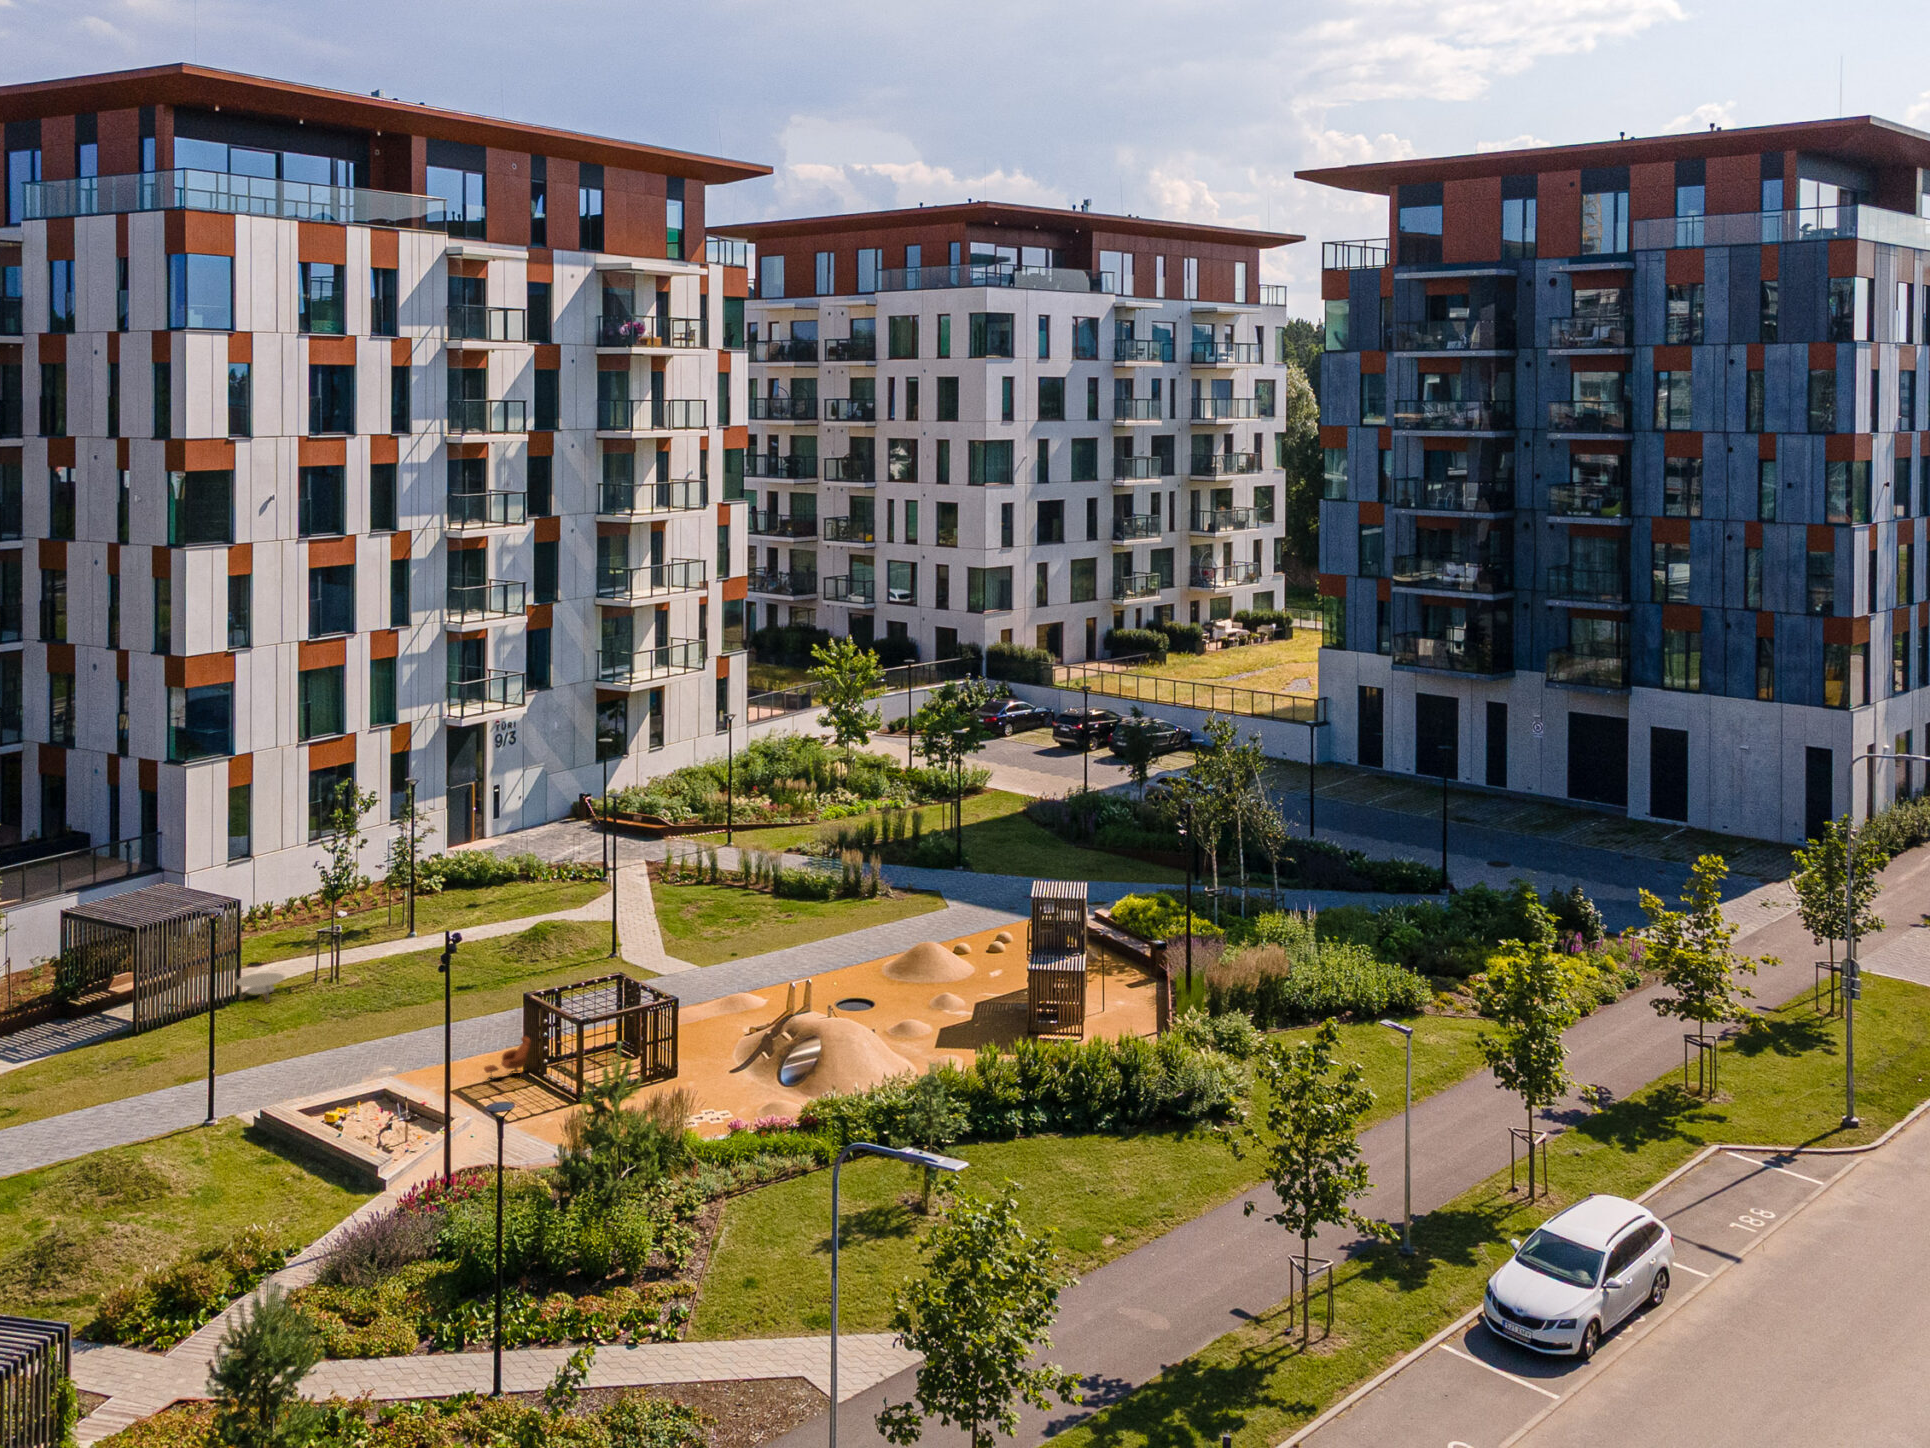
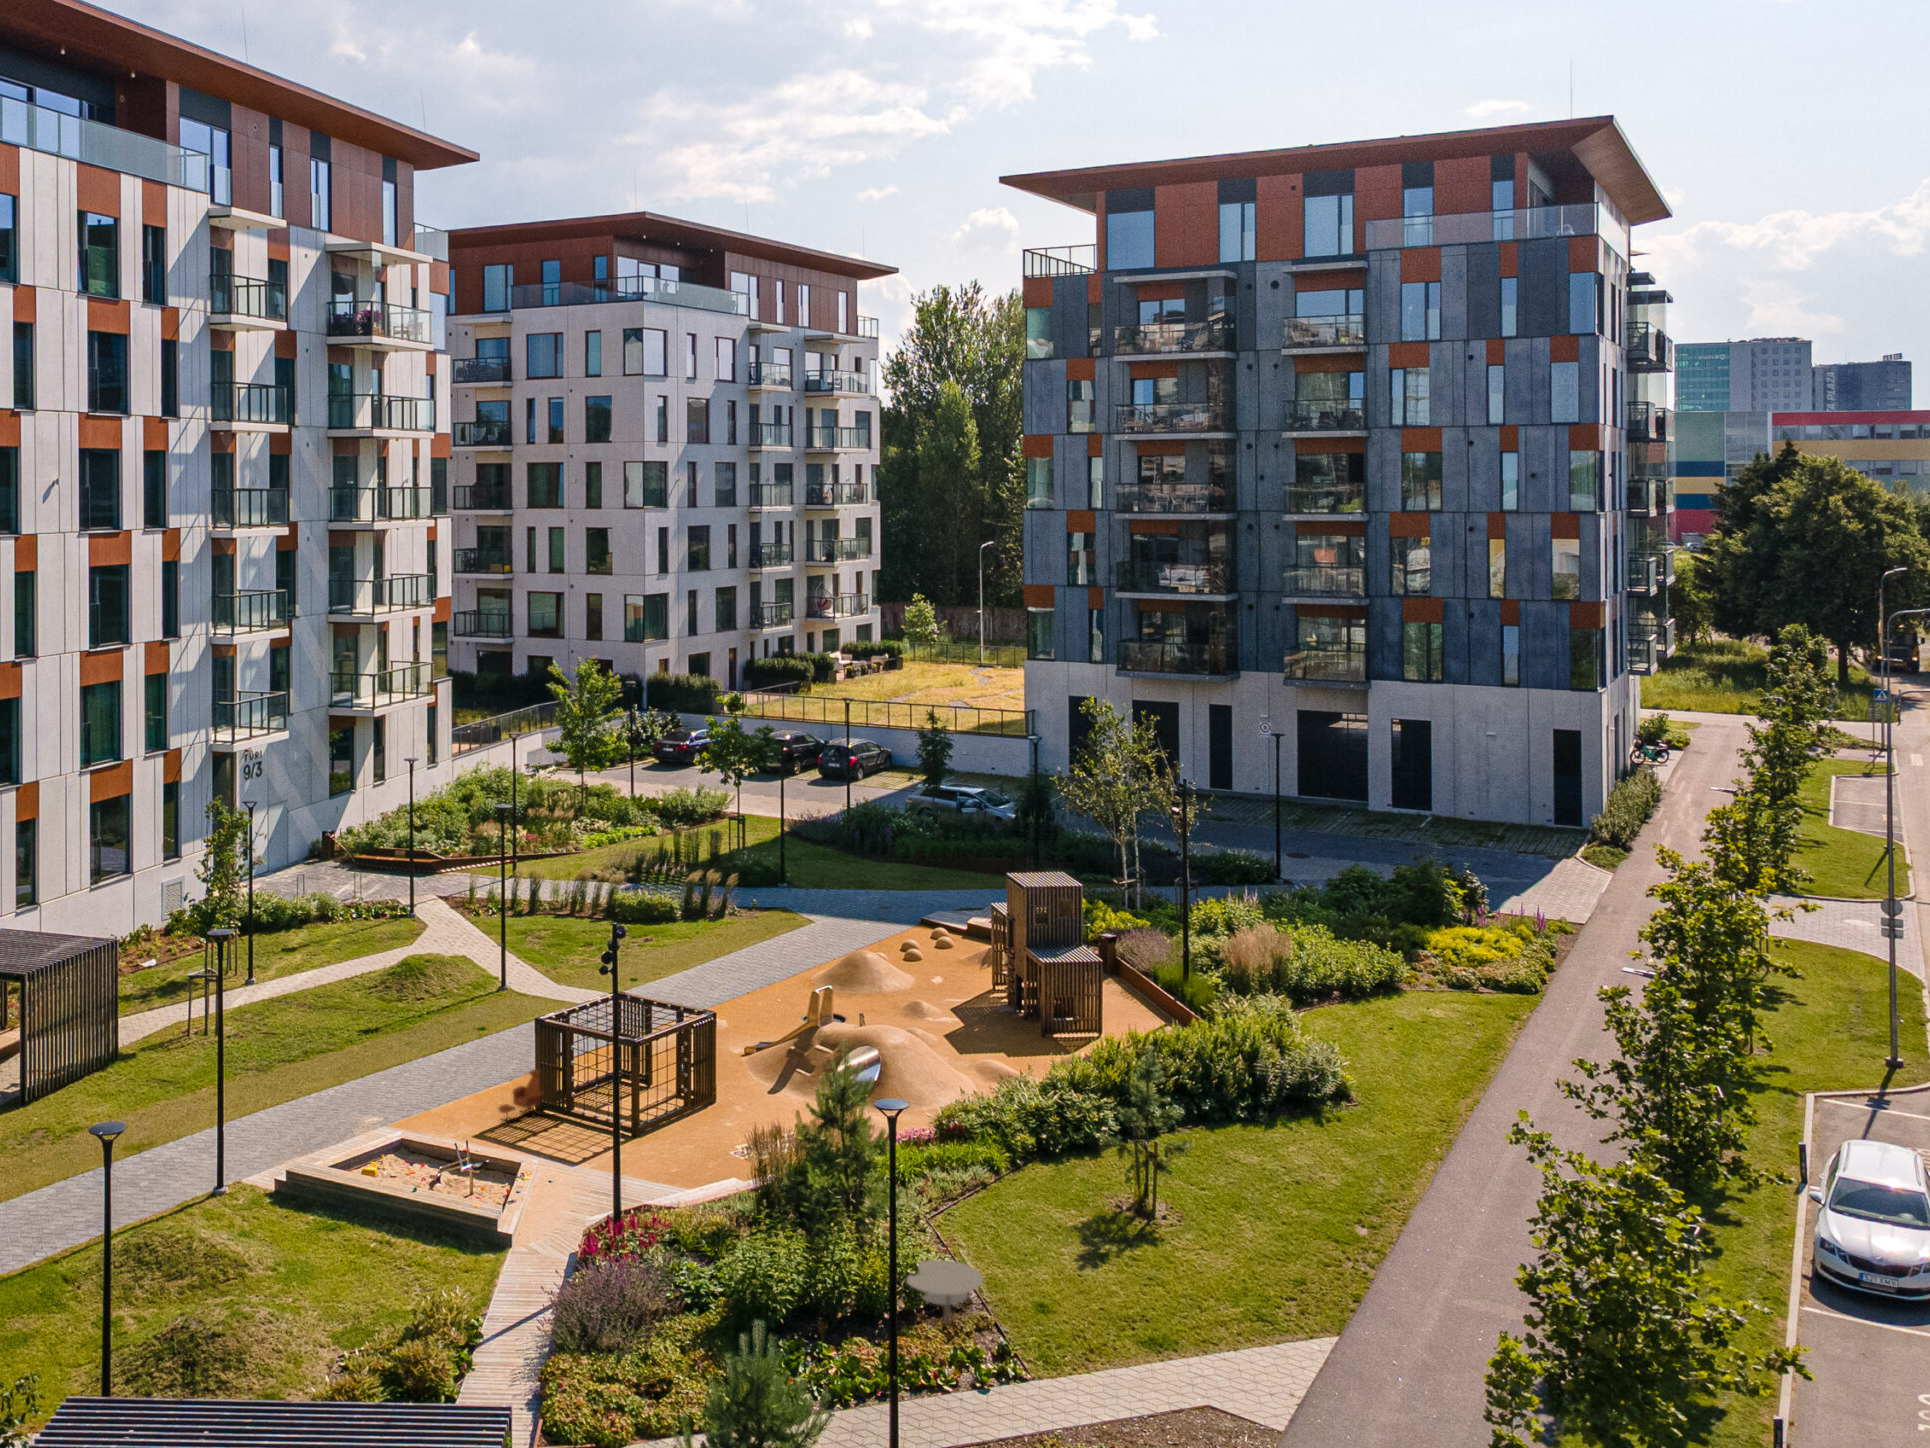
round table: present [236,973,284,1003] -> present [907,1260,983,1326]

